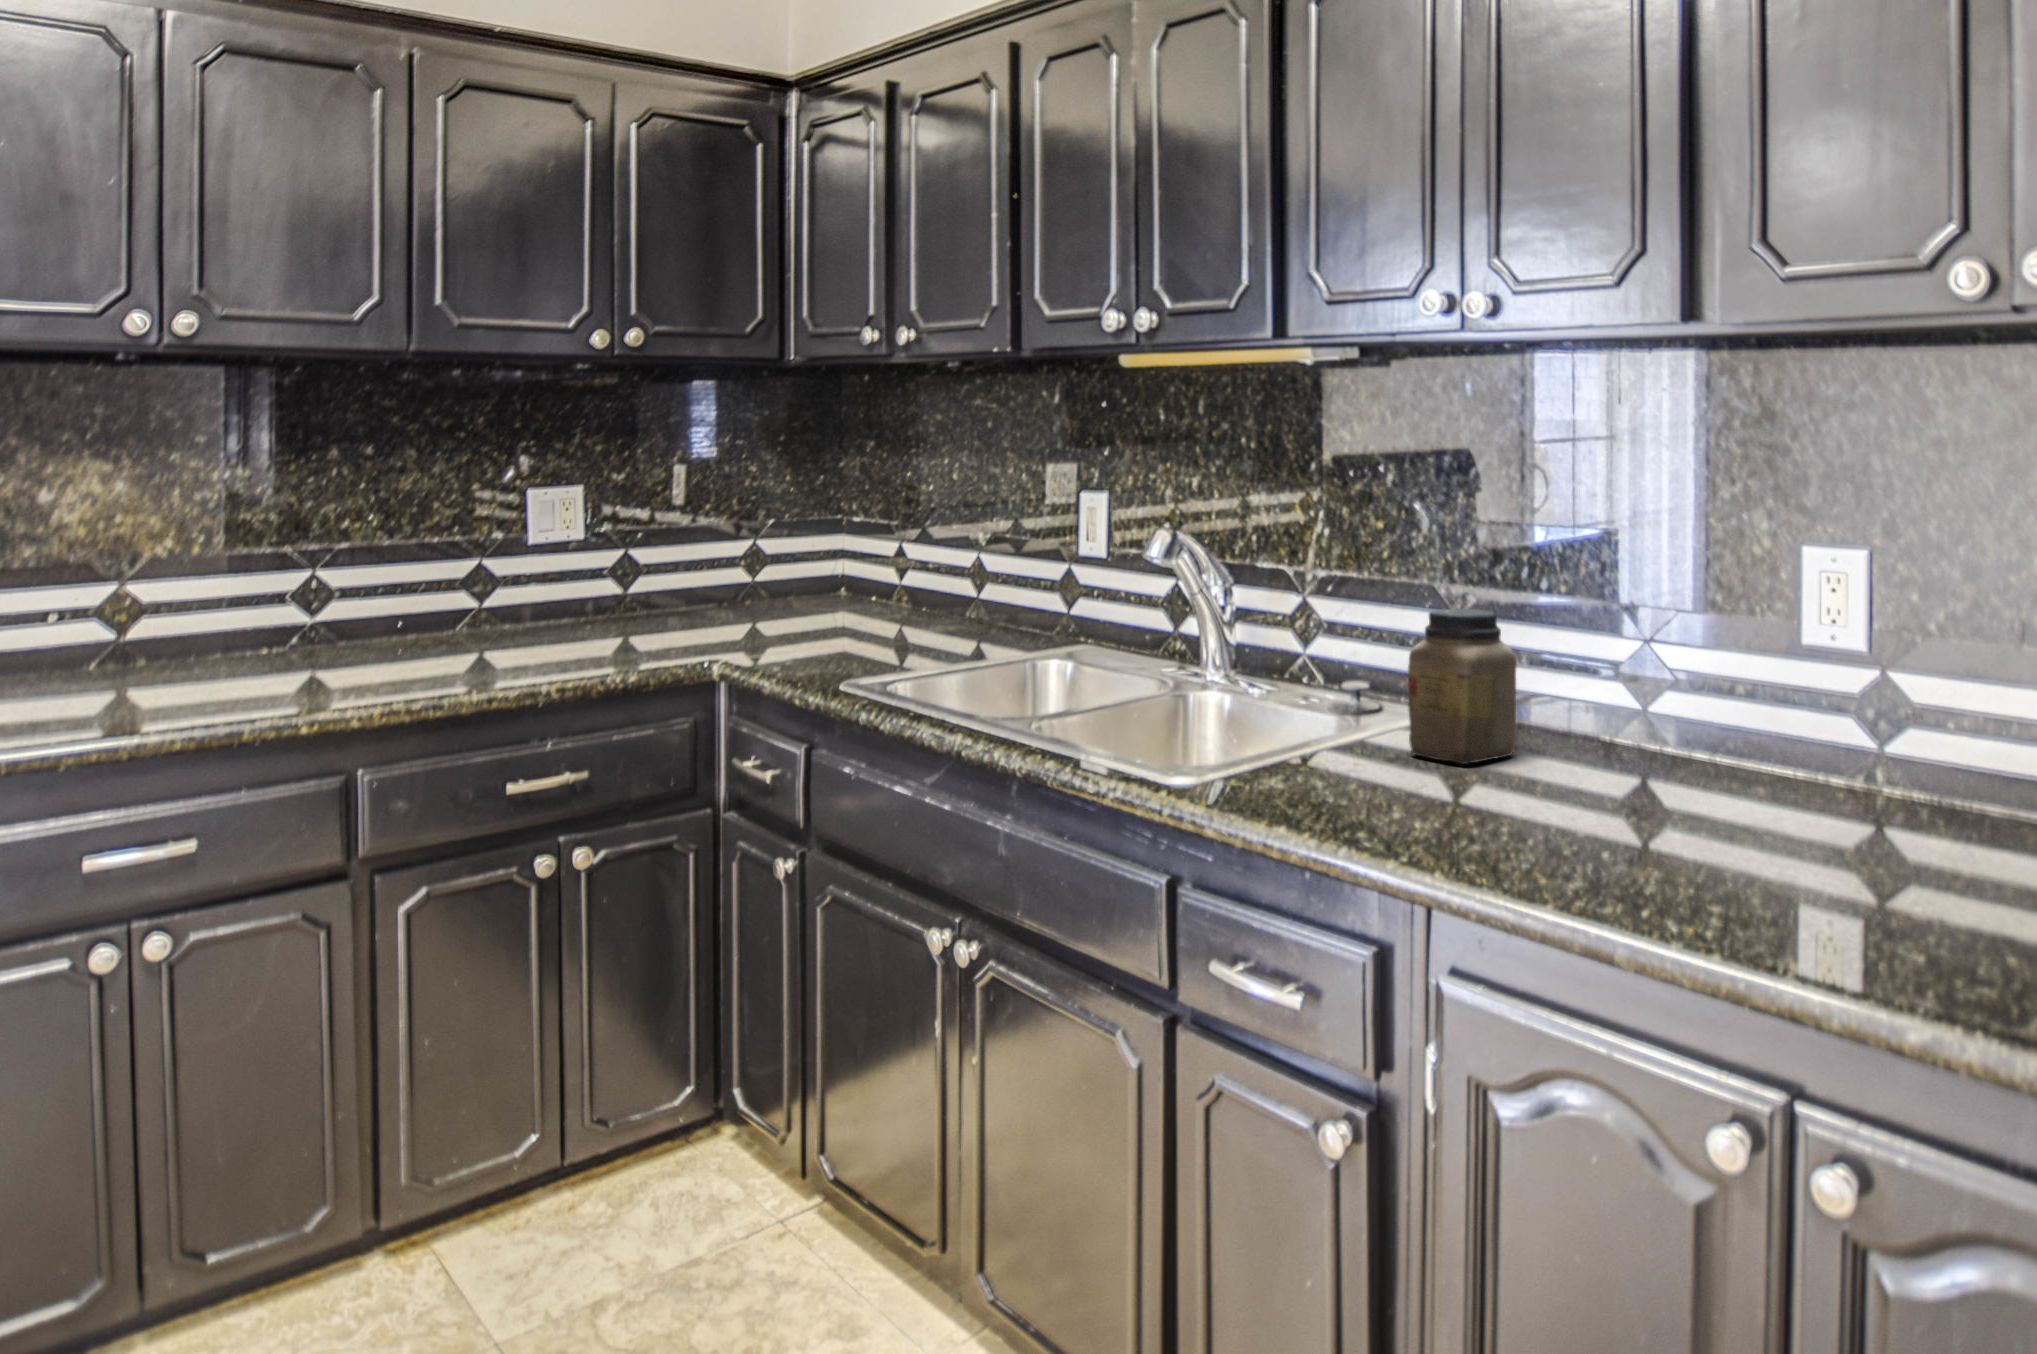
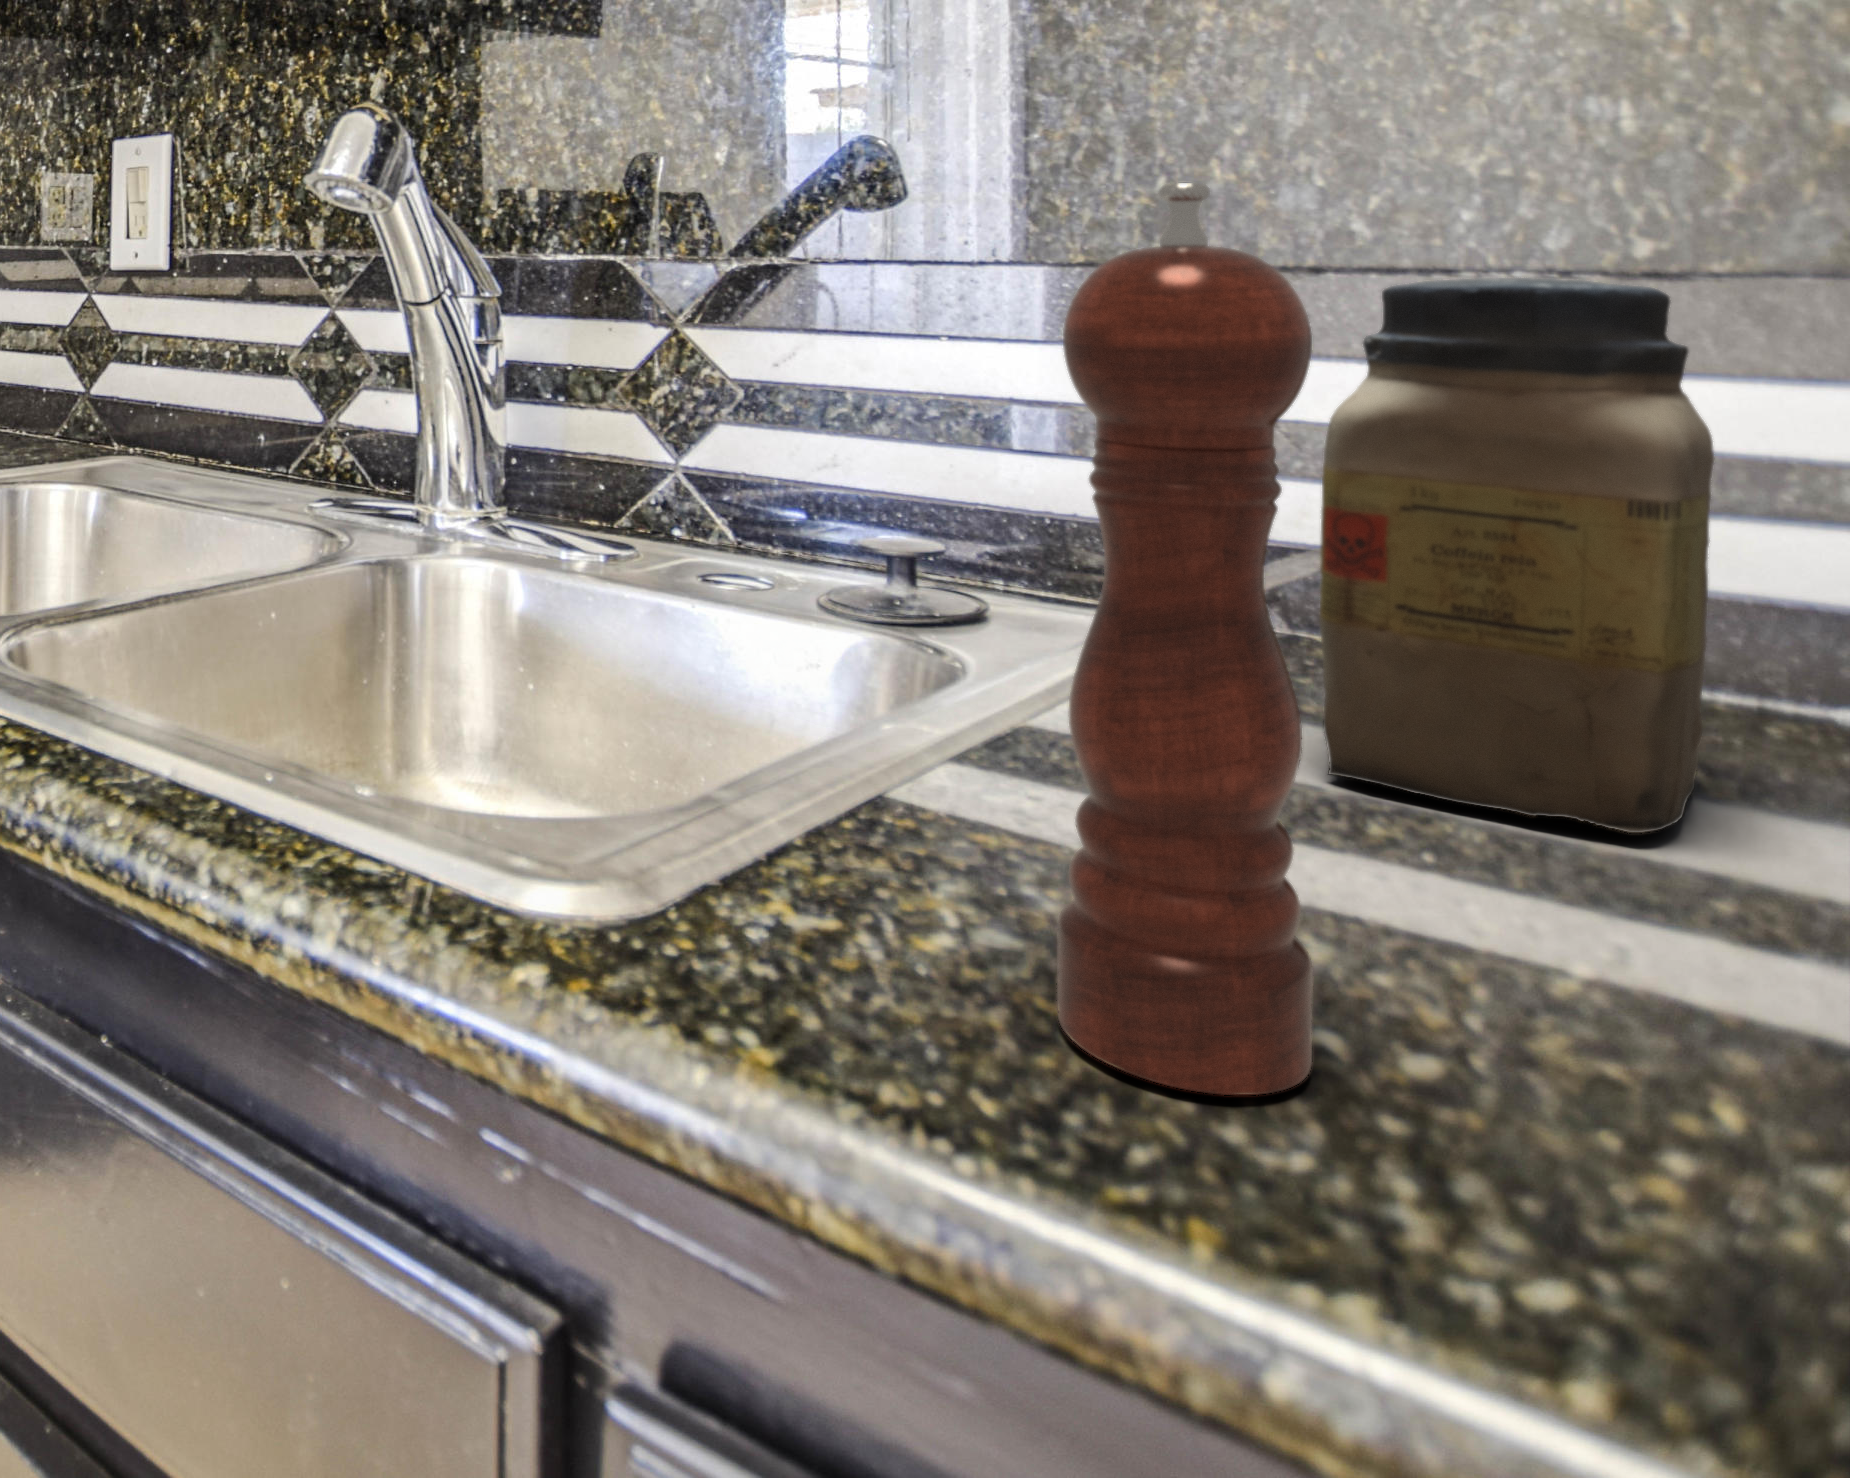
pepper mill: none [1257,607,1308,795] -> present [1057,183,1313,1095]

